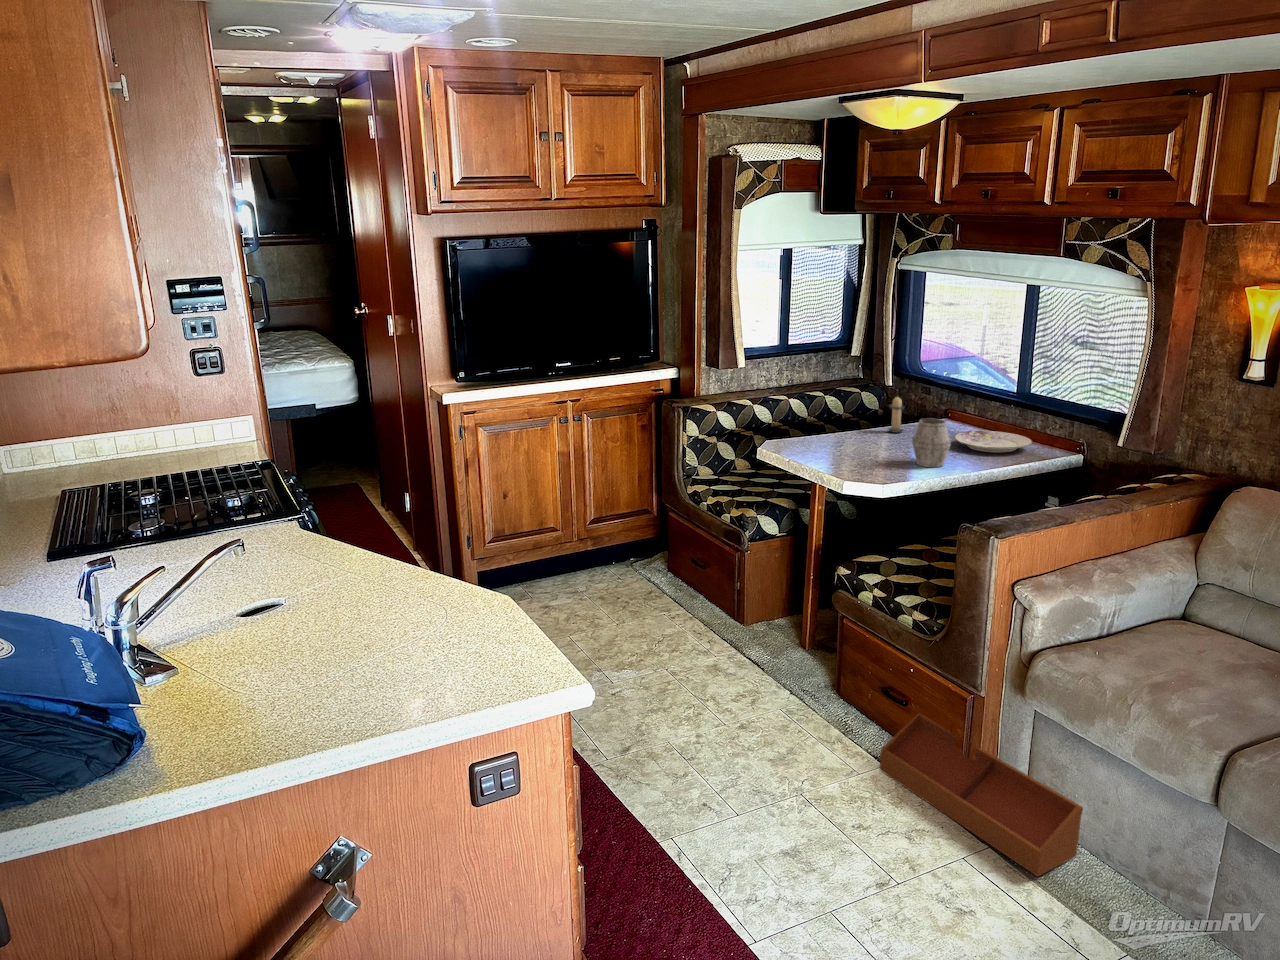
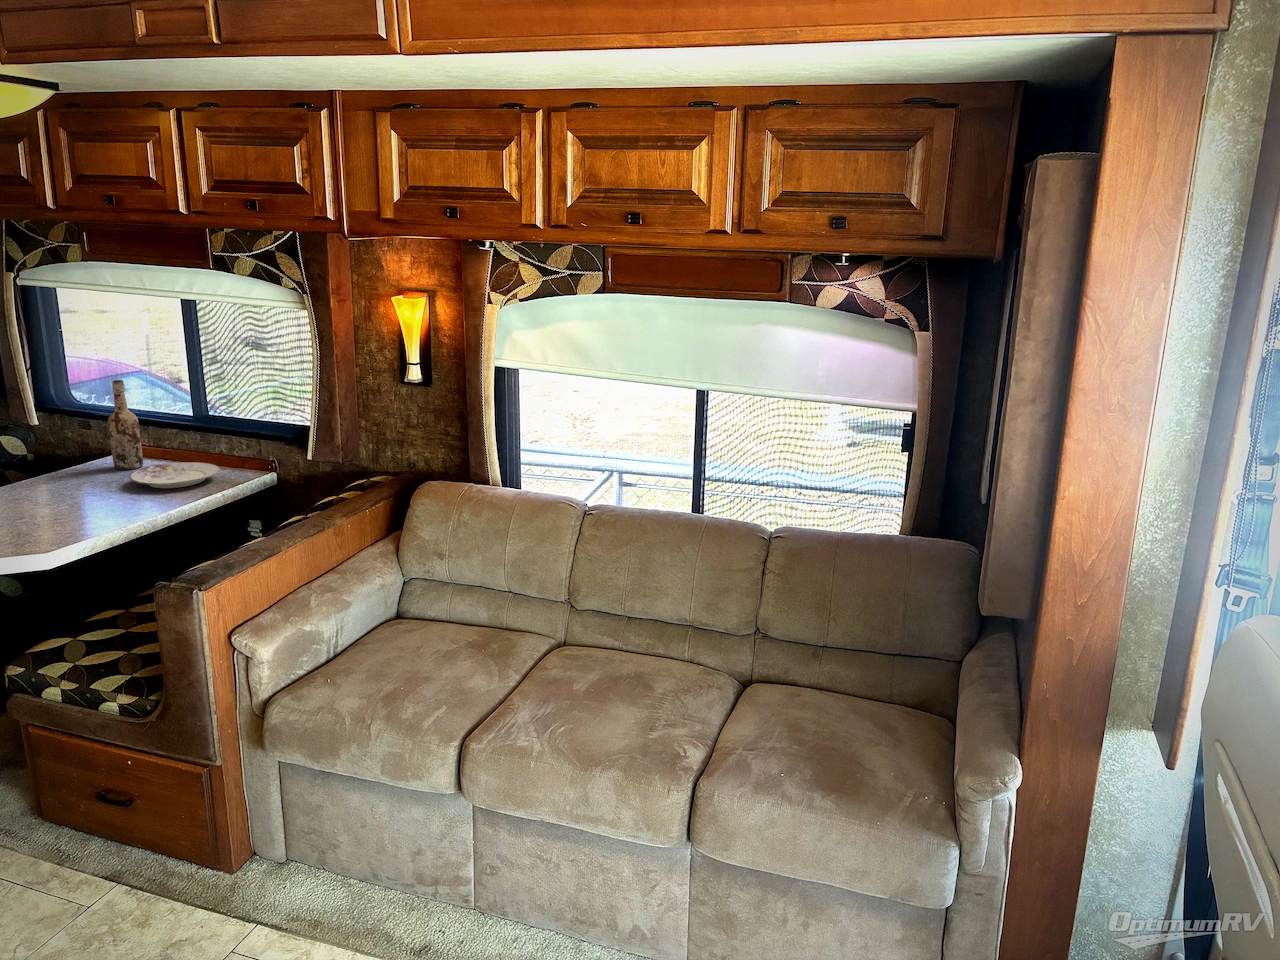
wine bottle: none [943,353,970,432] -> present [108,380,143,470]
candle: present [889,397,904,432] -> none [37,436,66,483]
mug: present [912,418,951,467] -> none [75,461,126,519]
storage bin: present [880,713,1083,876] -> none [110,807,349,934]

